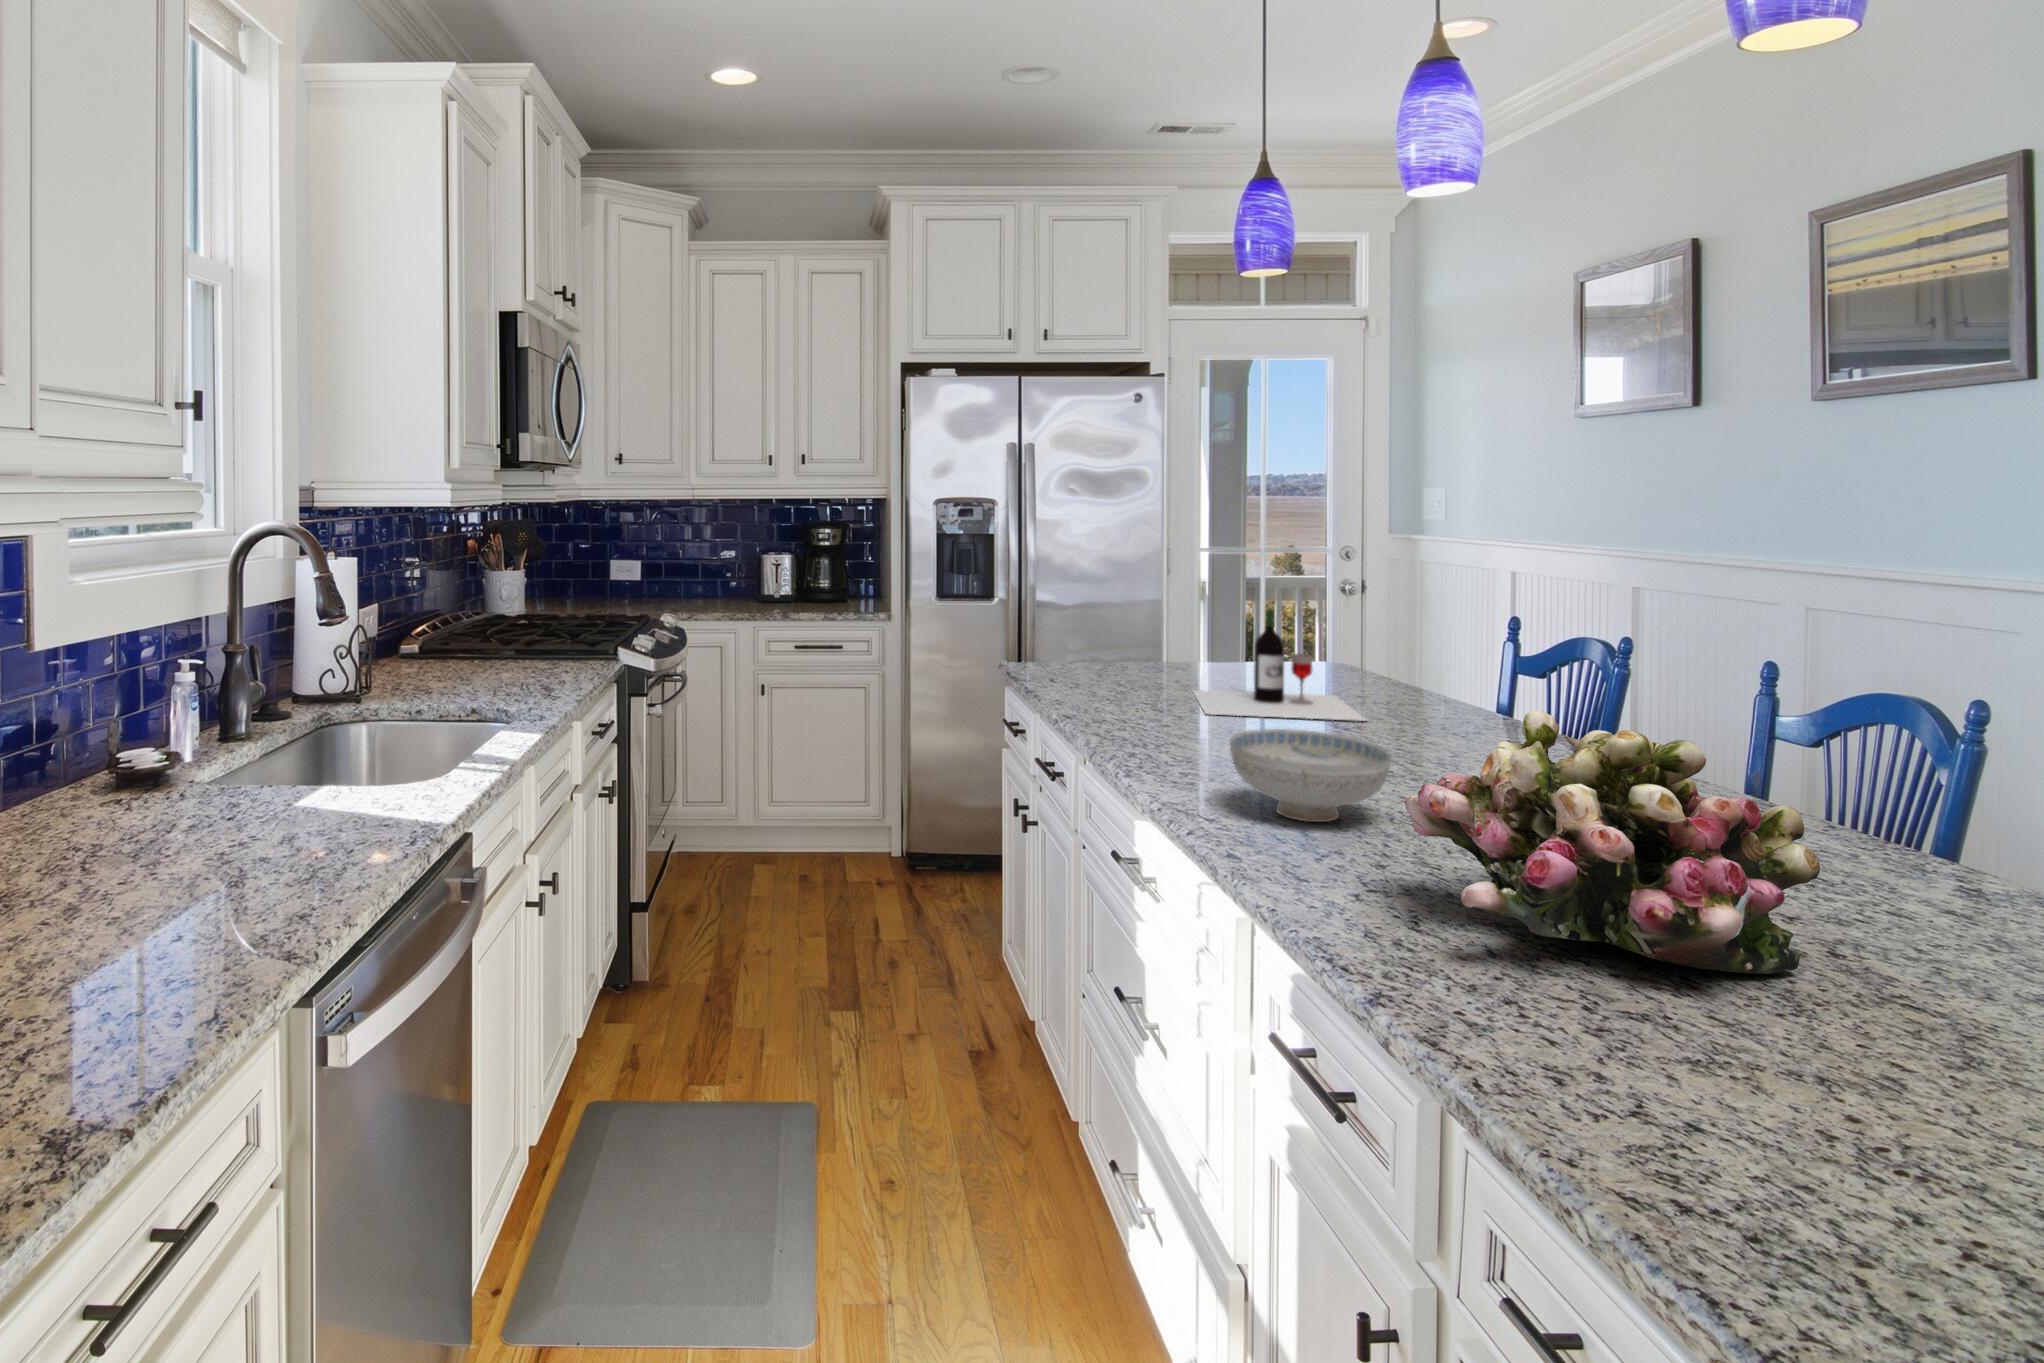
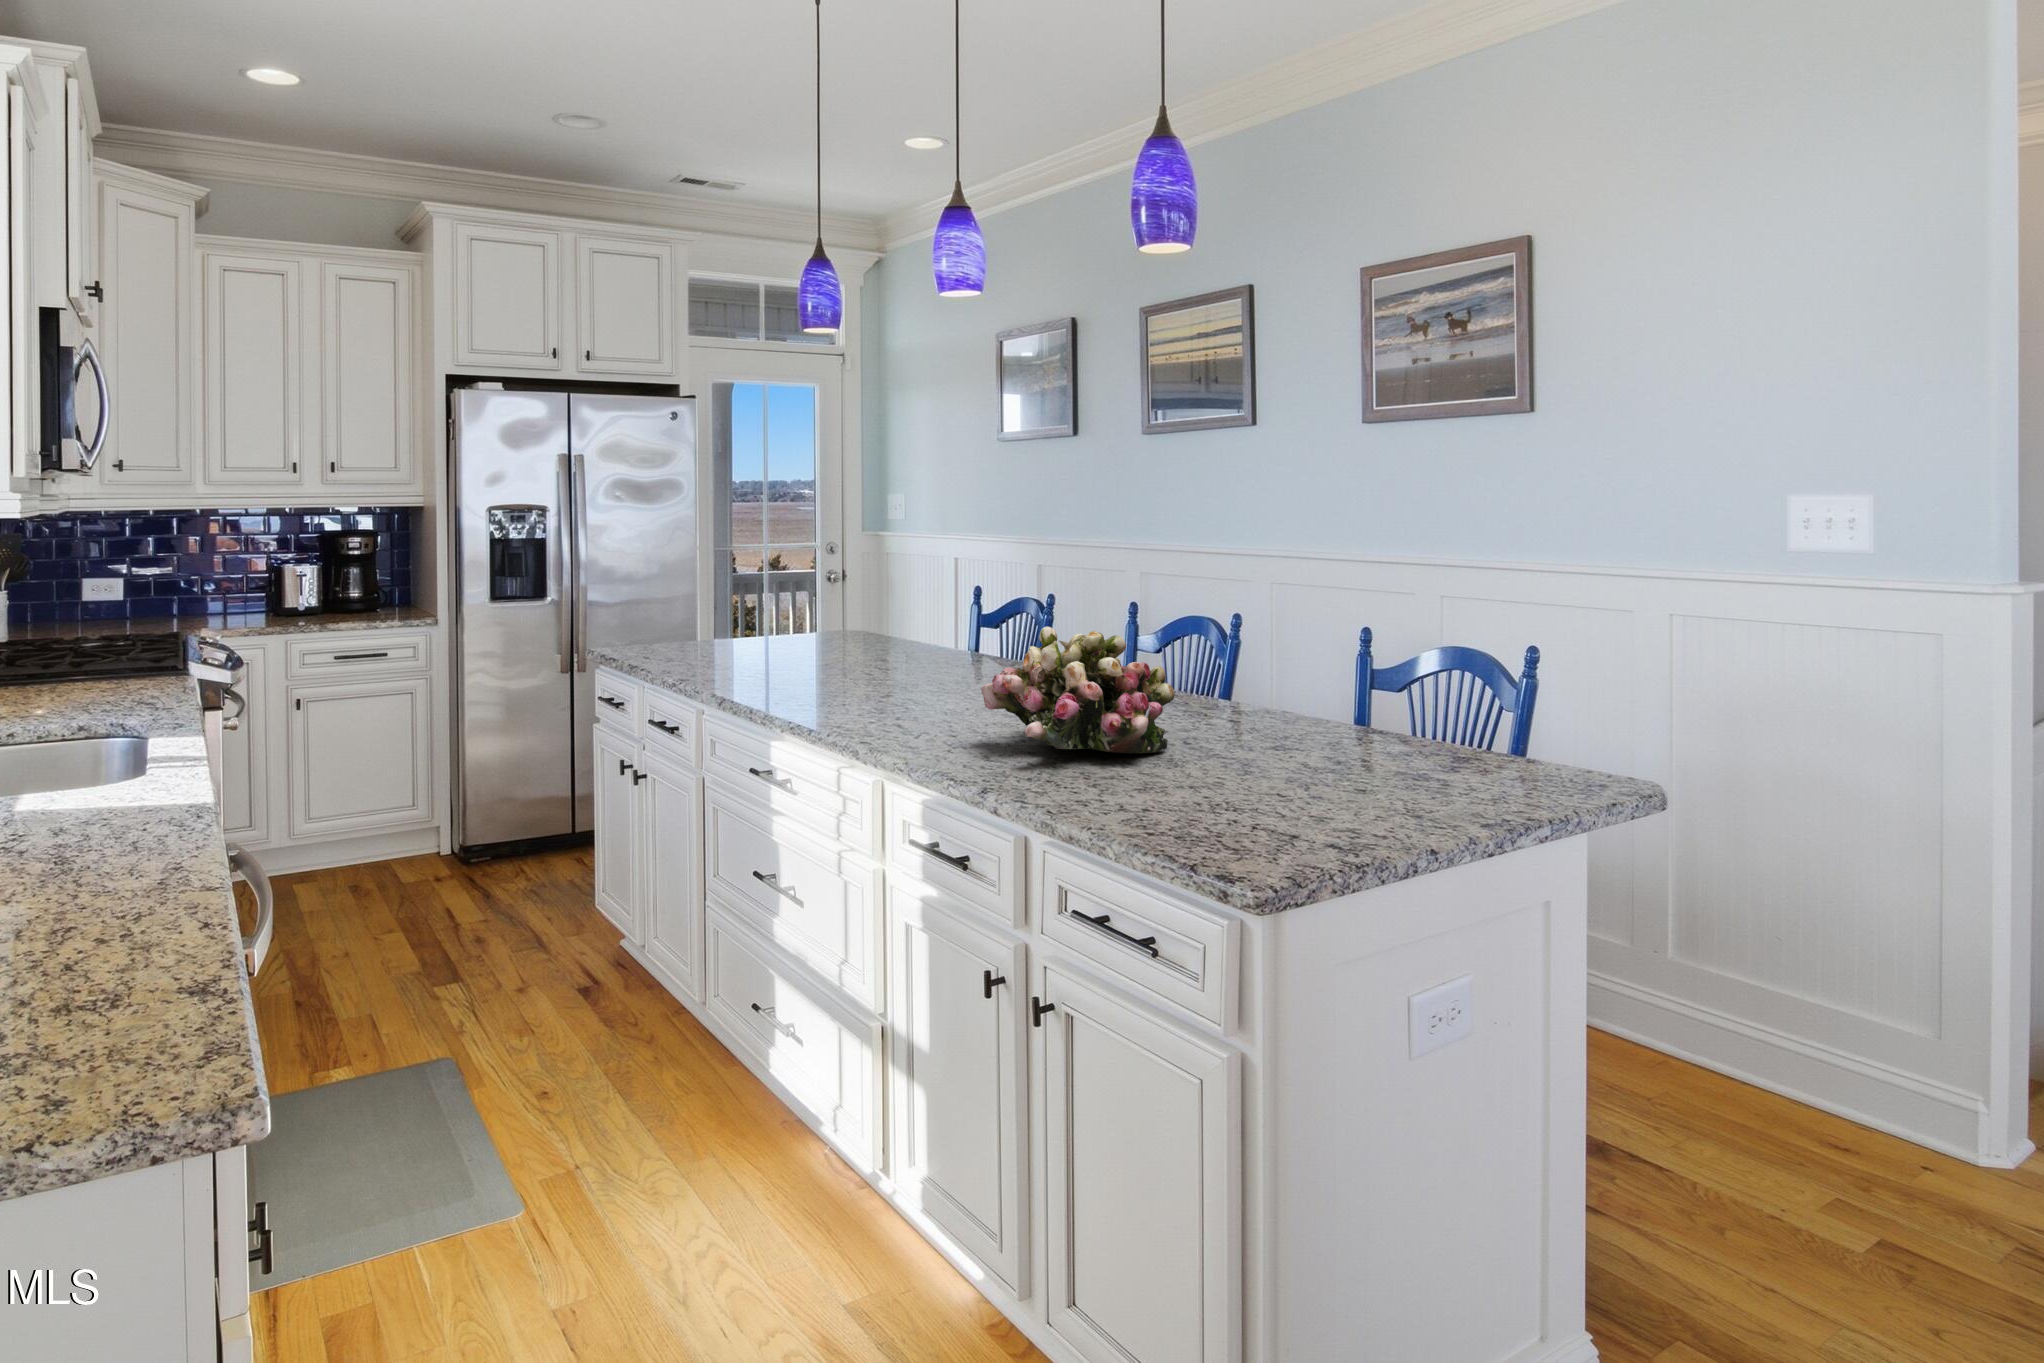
wine bottle: present [1193,610,1366,721] -> none [772,588,907,670]
ceramic bowl: present [1230,729,1392,822] -> none [854,663,955,721]

